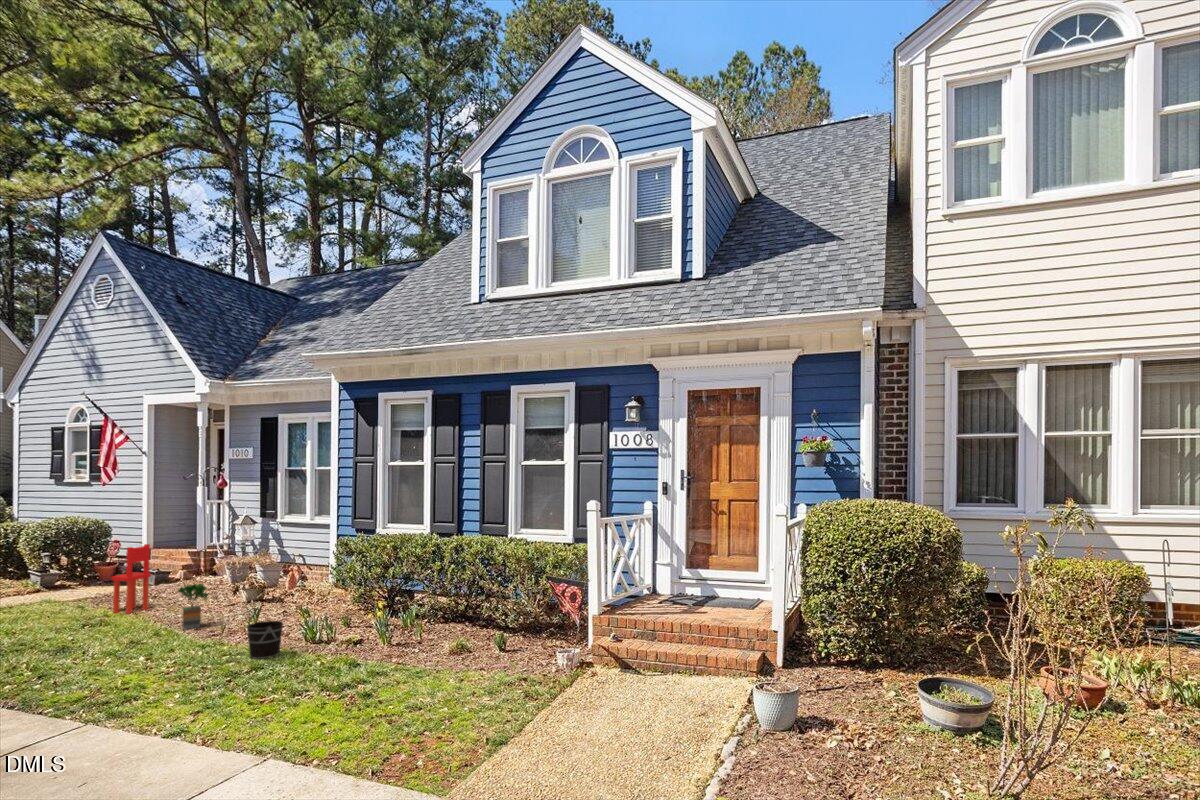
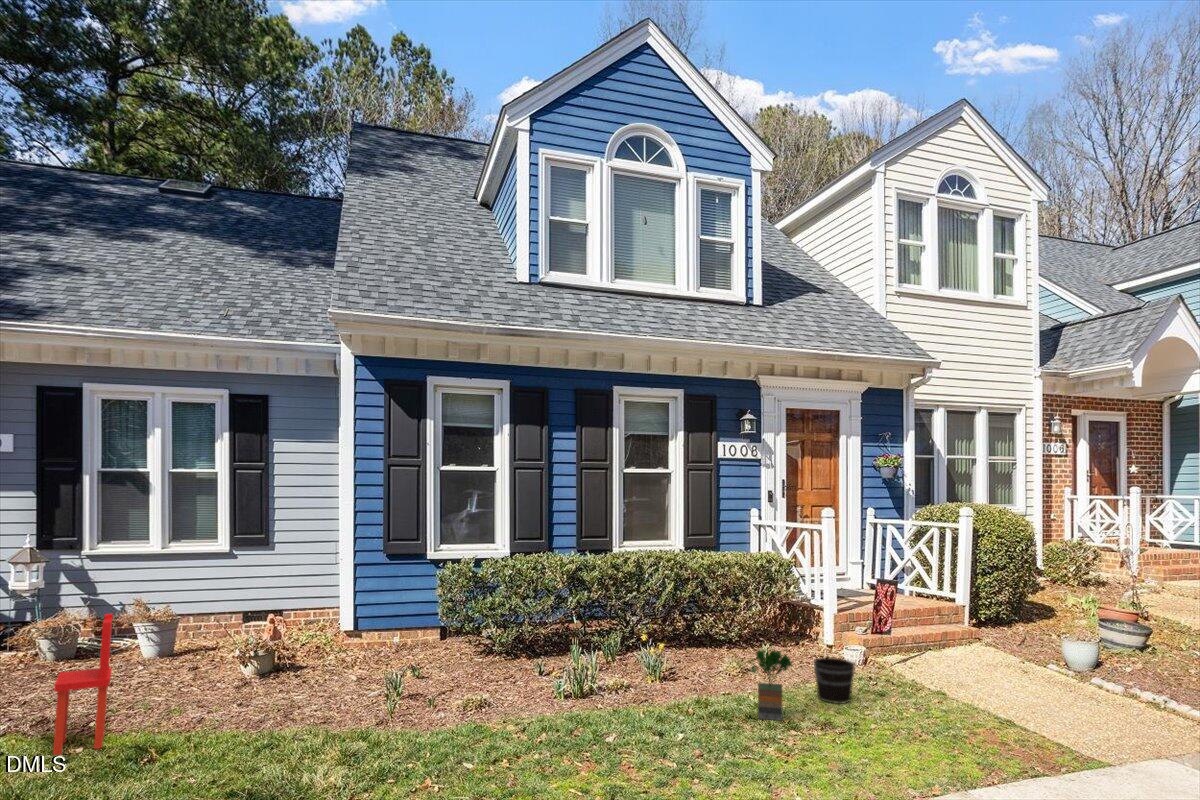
potted tree: present [178,584,209,629] -> present [749,650,792,720]
bucket: present [247,621,283,659] -> present [814,657,855,704]

